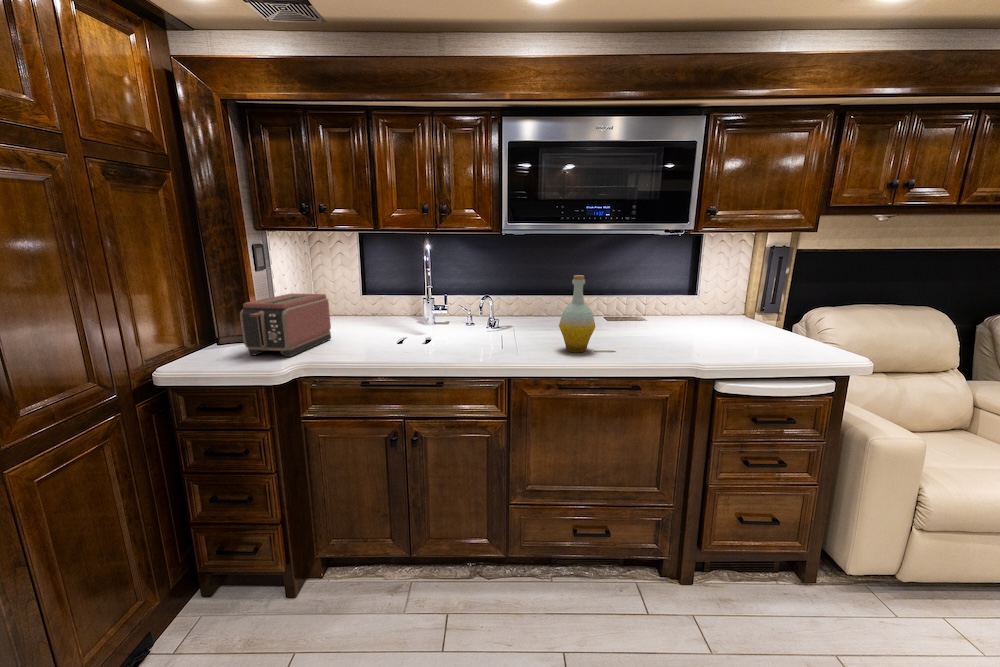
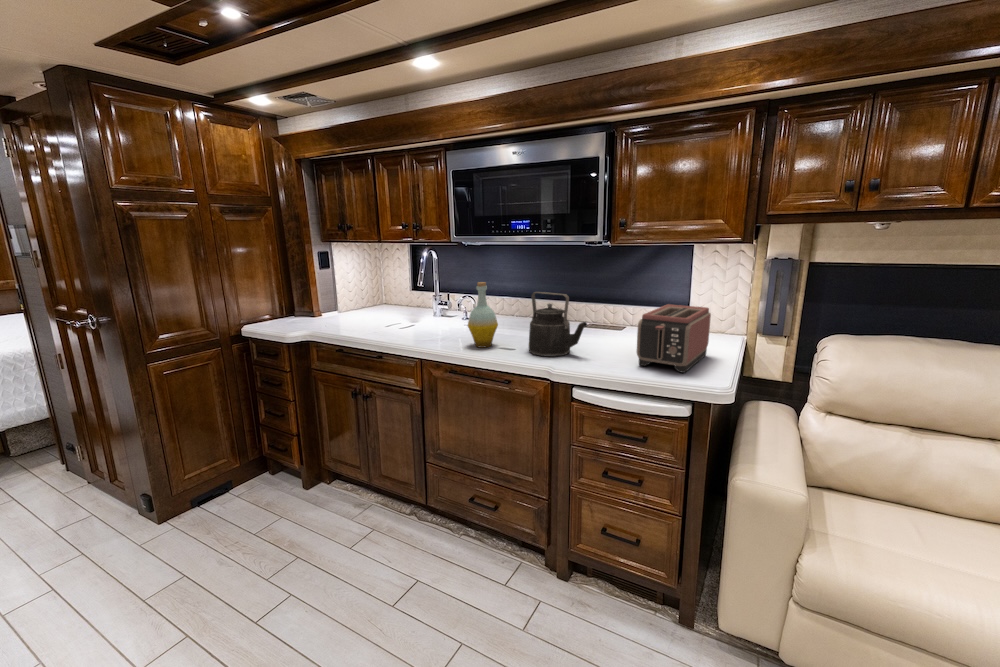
kettle: none [630,283,705,353] -> present [529,292,587,357]
toaster: present [240,293,331,357] -> present [637,304,711,373]

